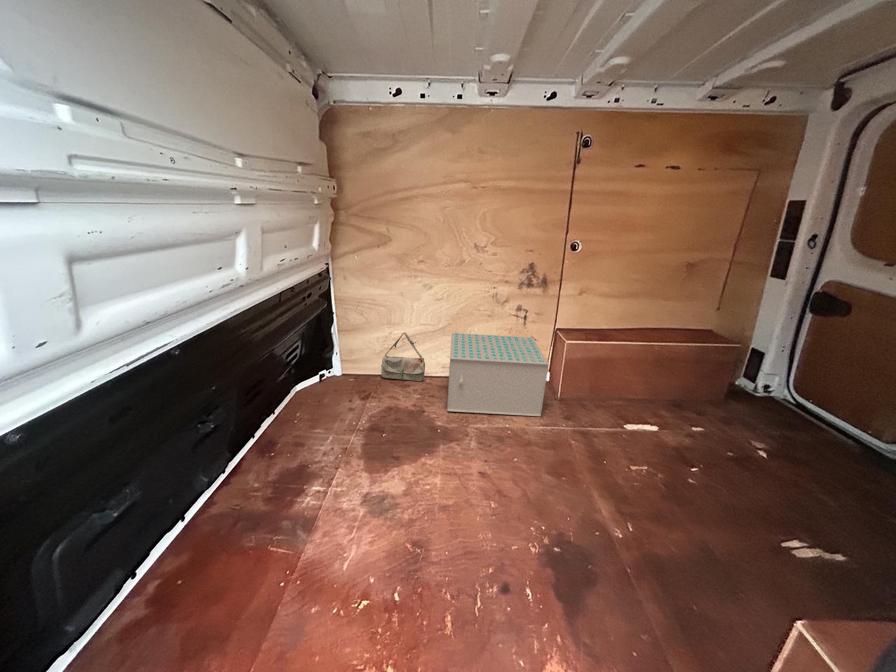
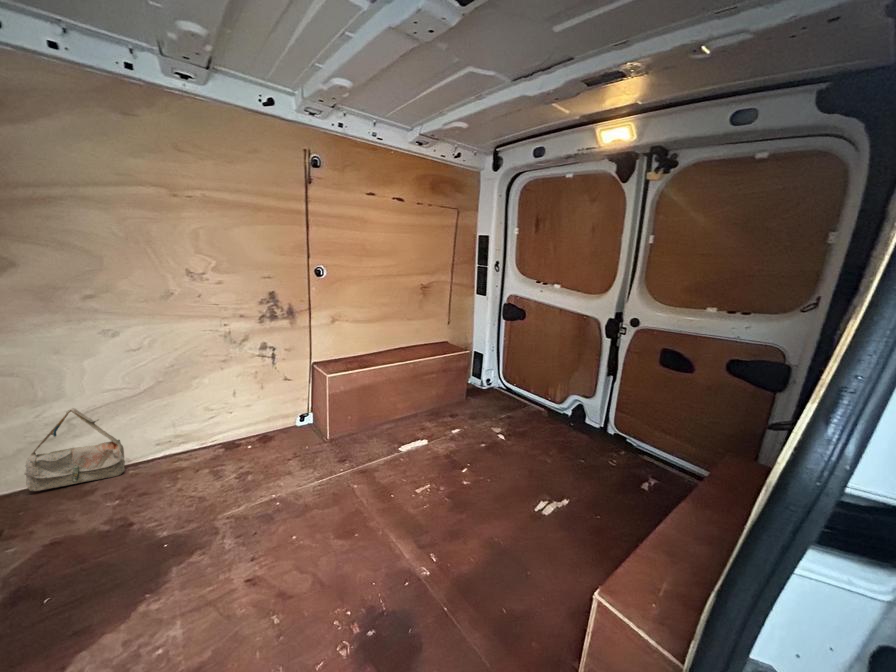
storage box: present [447,333,549,416] -> none [166,377,314,509]

